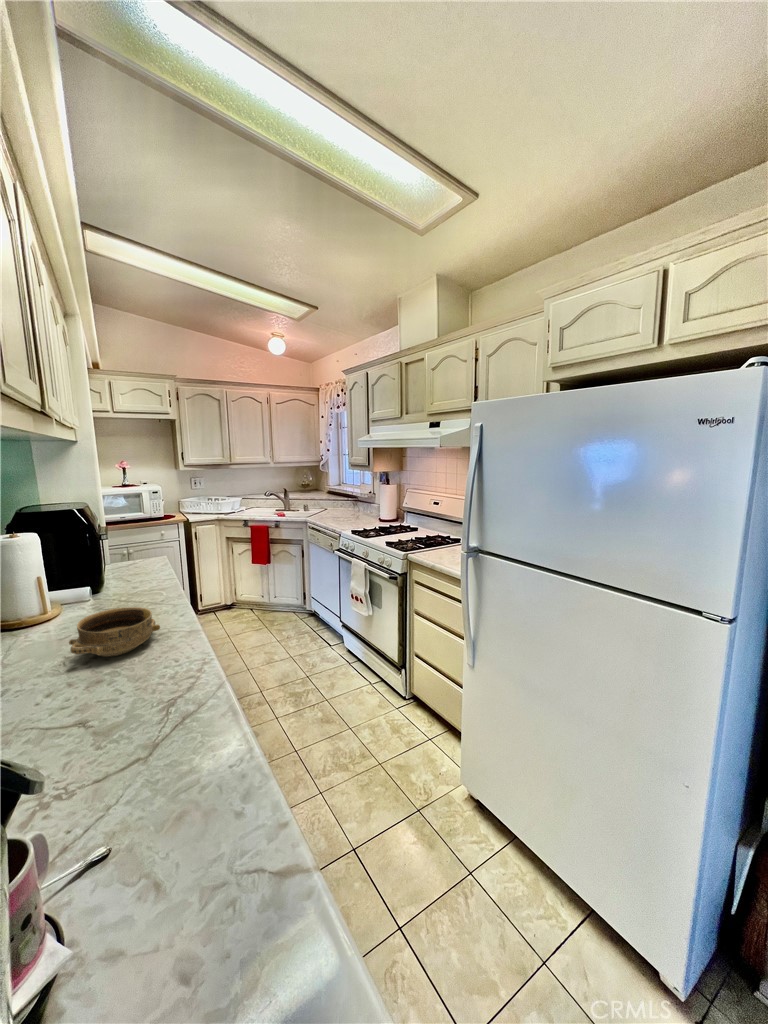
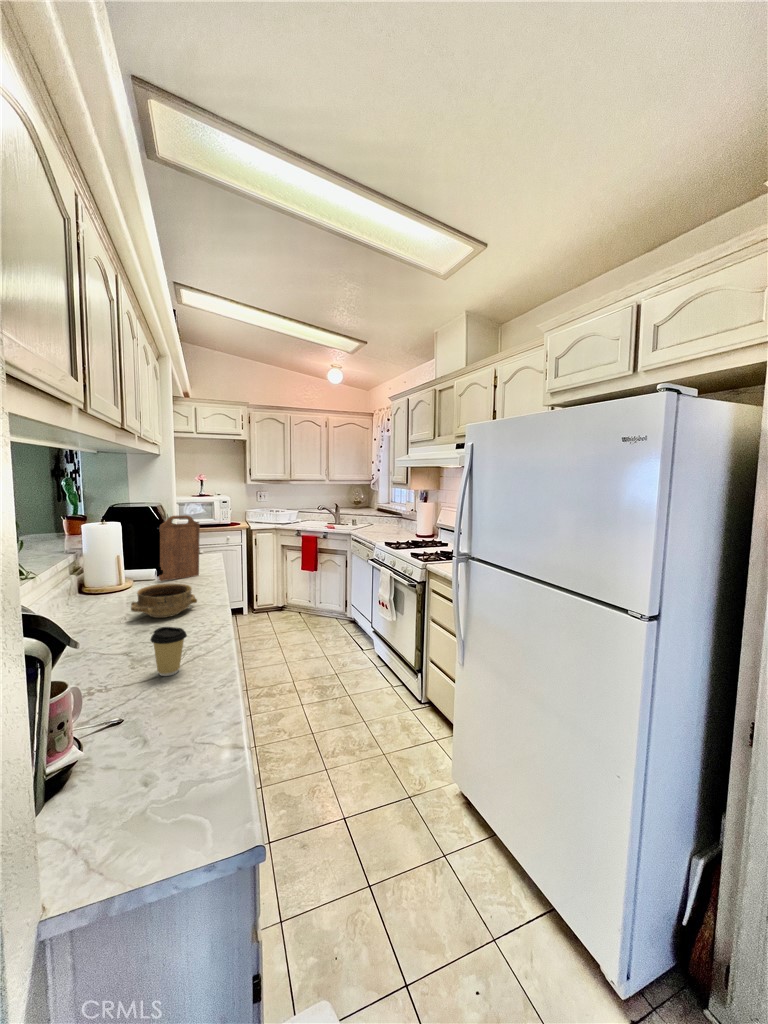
cutting board: none [89,515,145,599] -> present [159,515,200,581]
coffee cup: none [126,685,178,757] -> present [150,627,187,676]

